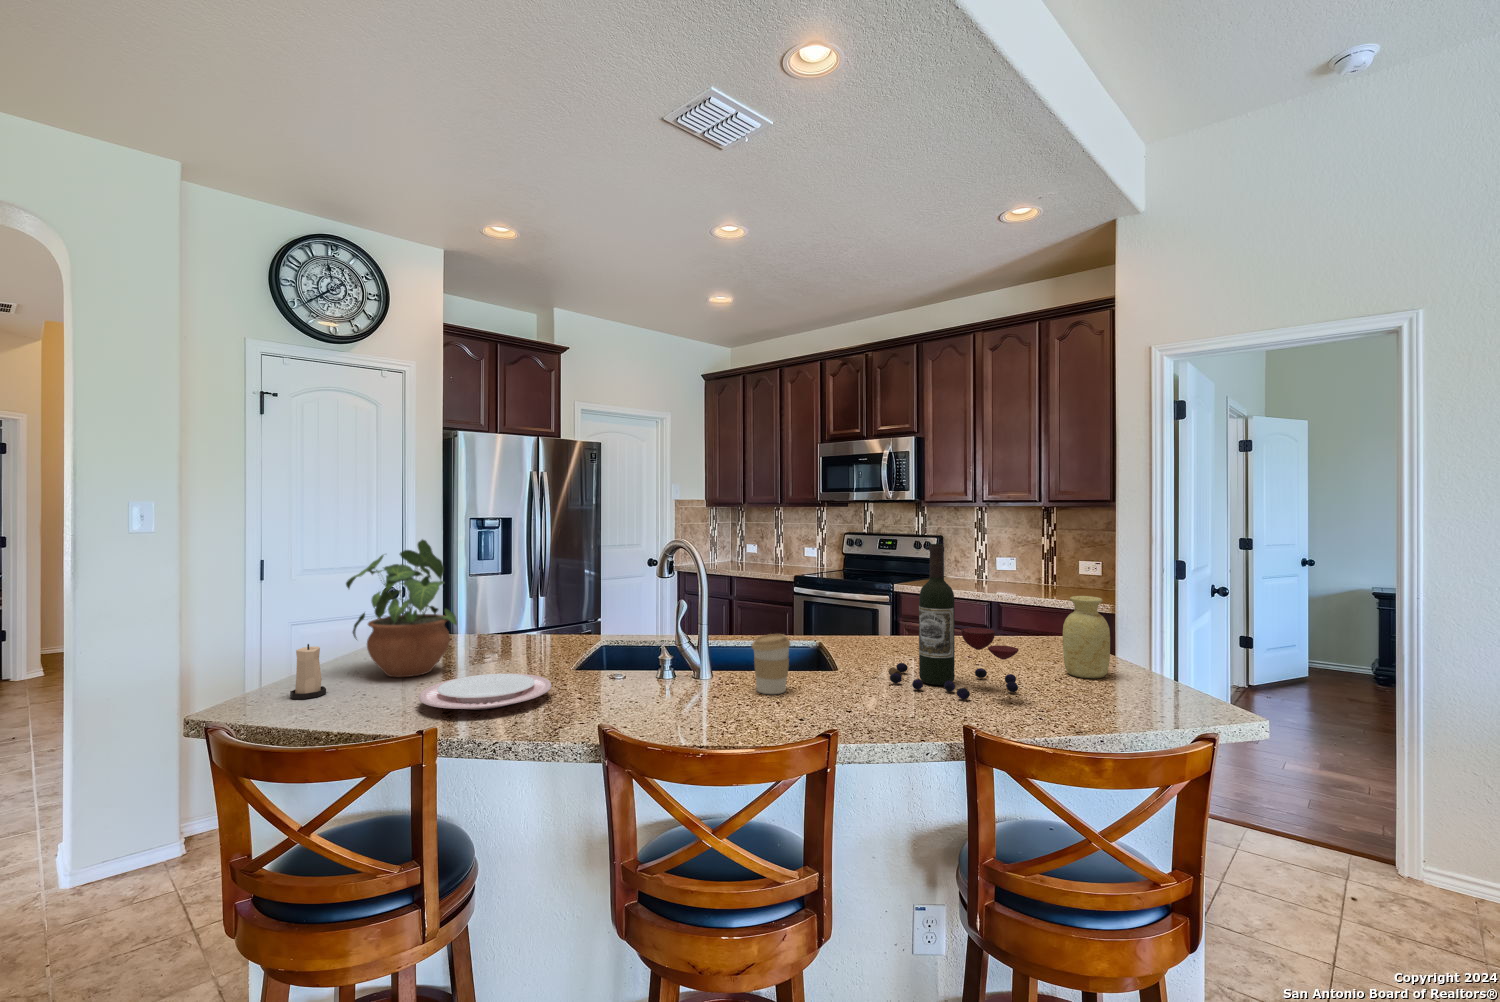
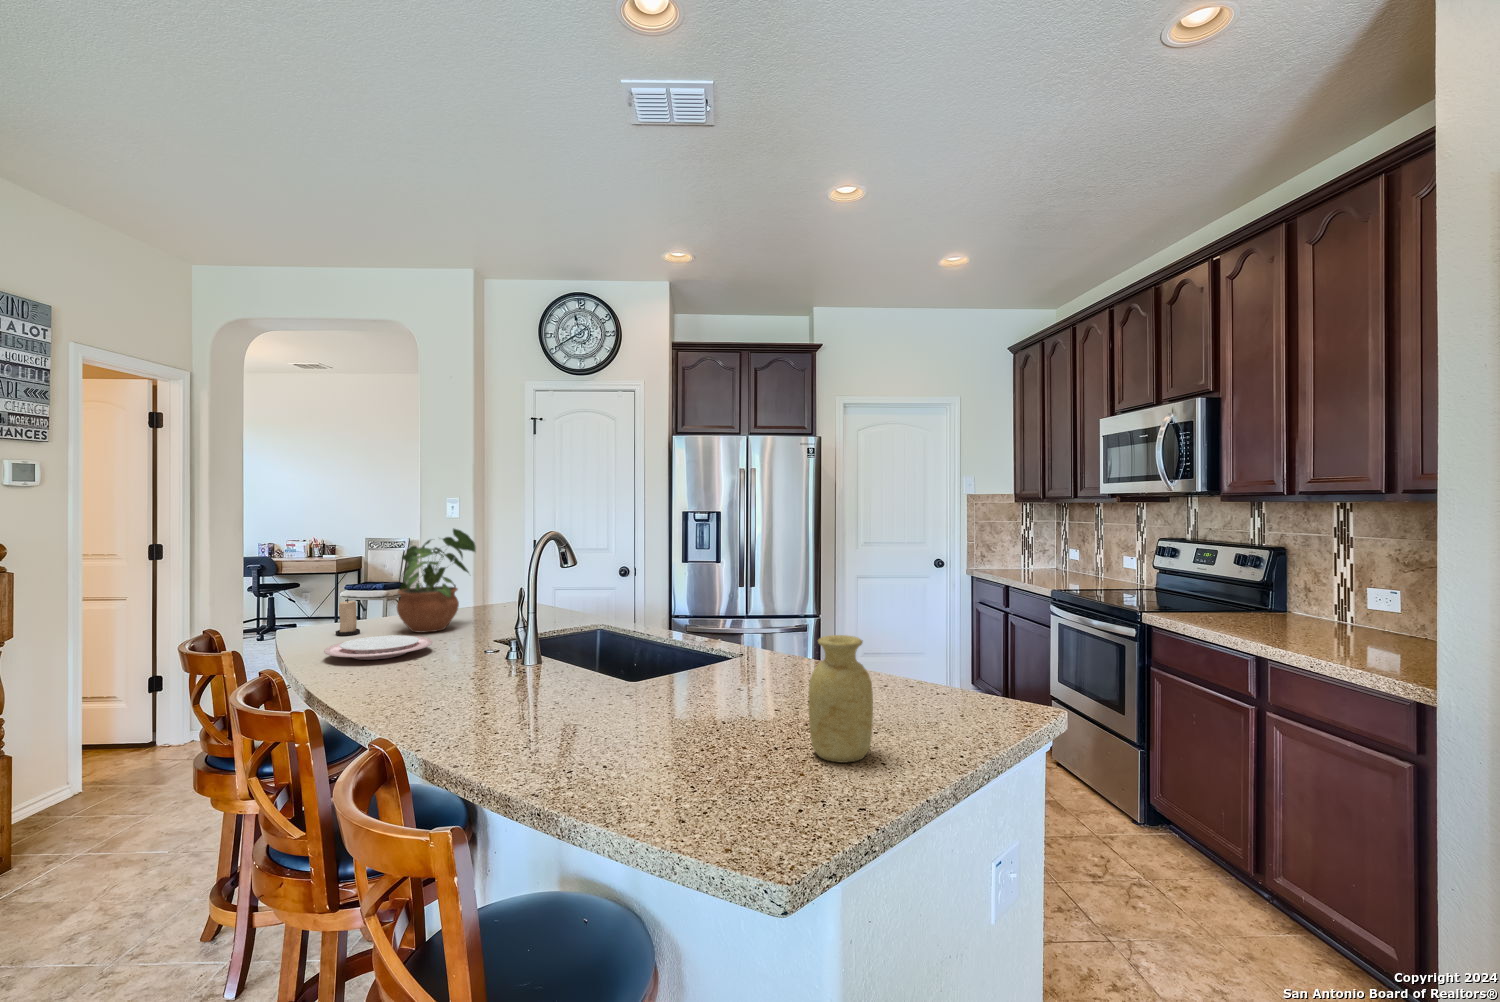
wine bottle: present [889,544,1019,699] -> none [592,548,717,755]
coffee cup: present [752,634,790,694] -> none [499,632,540,691]

